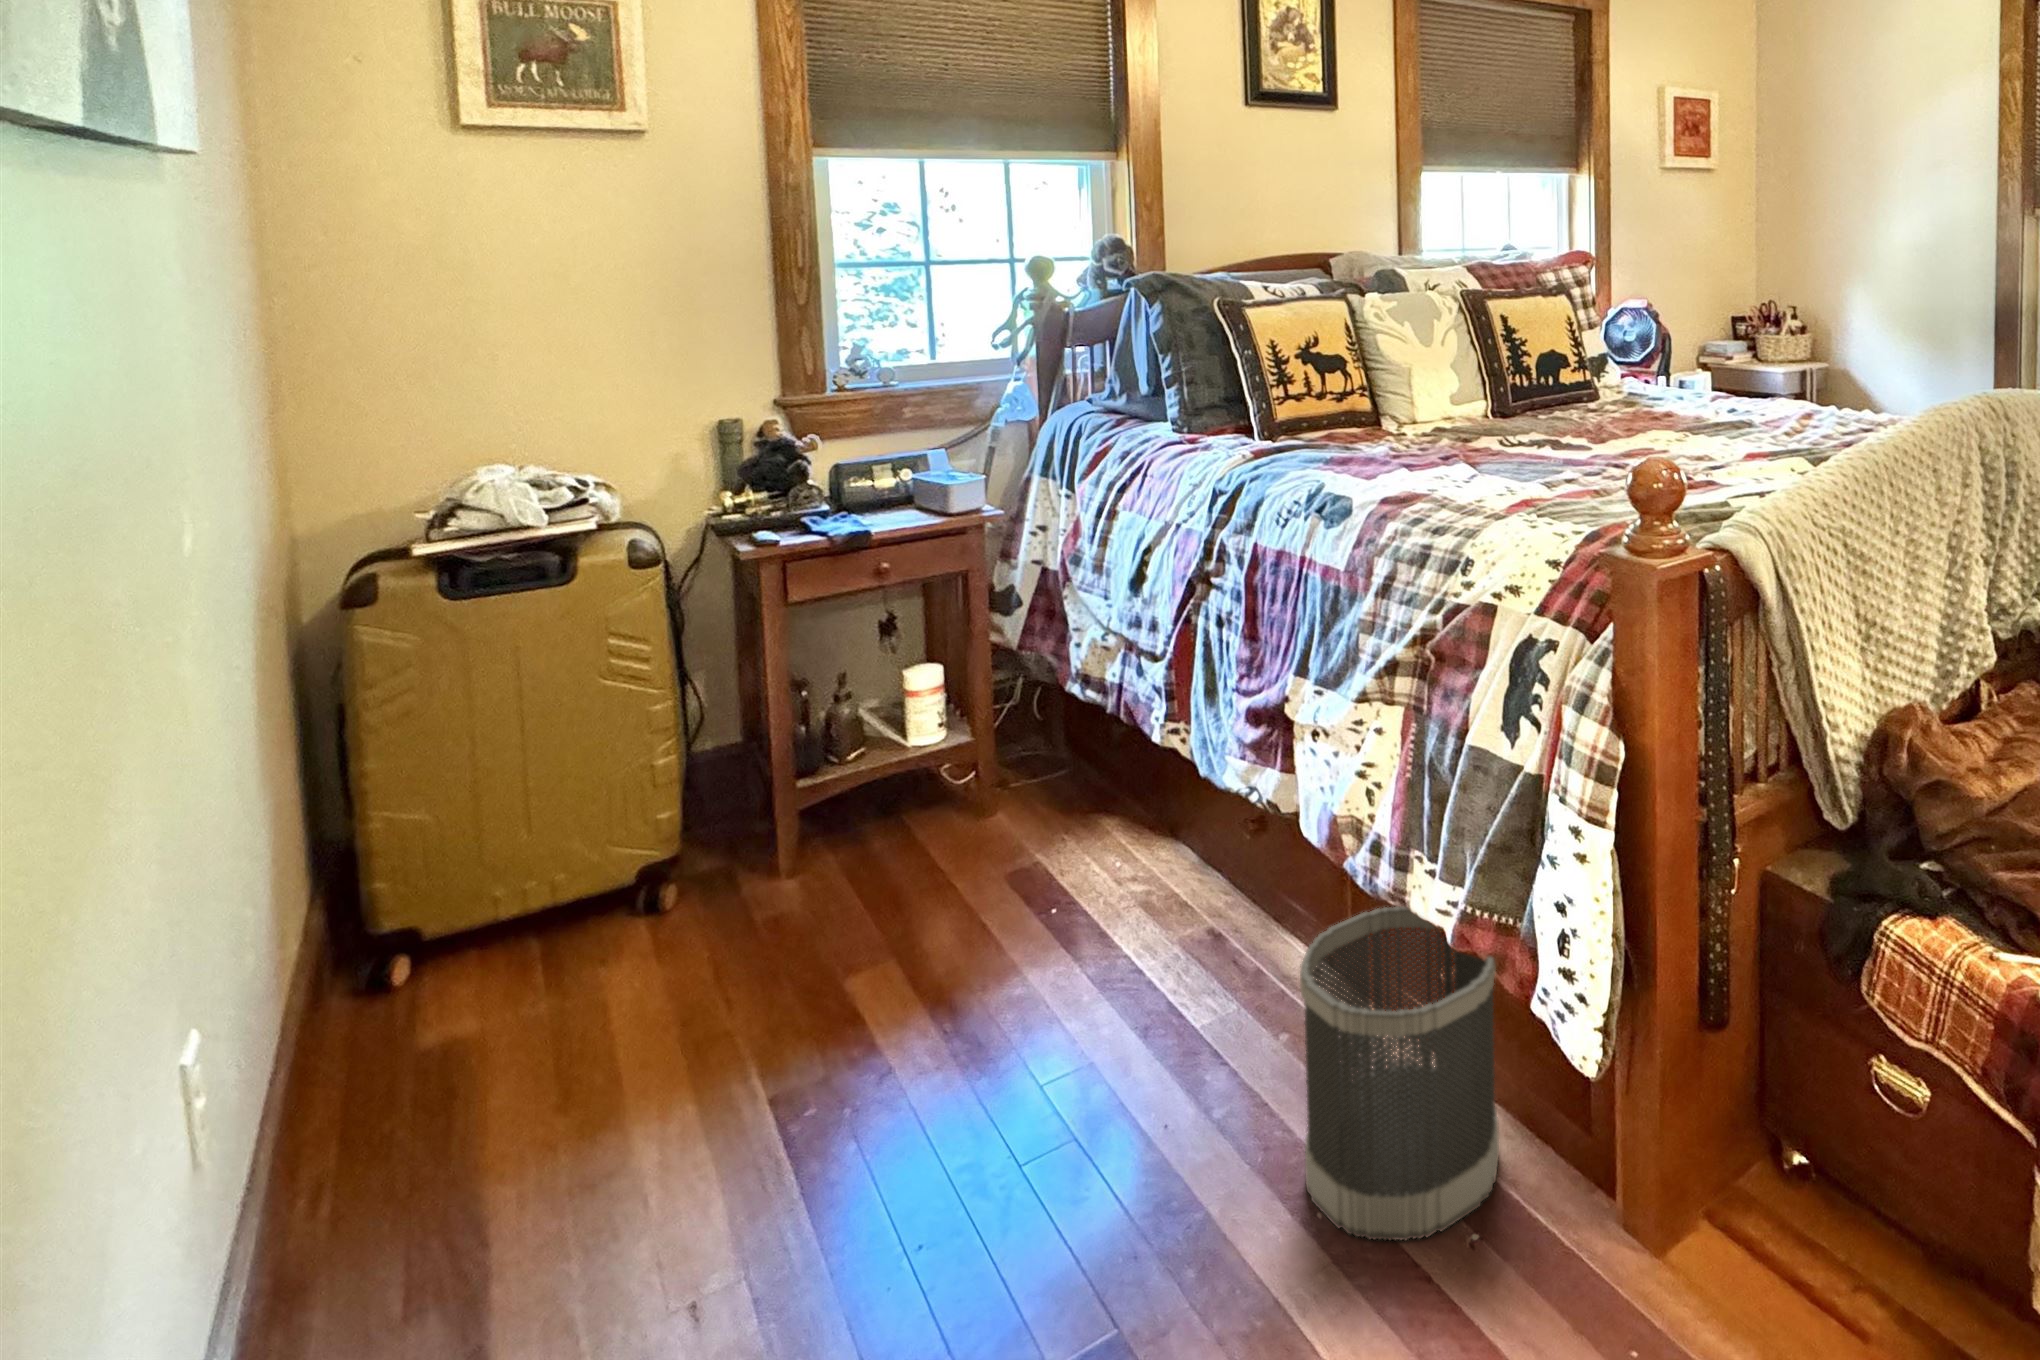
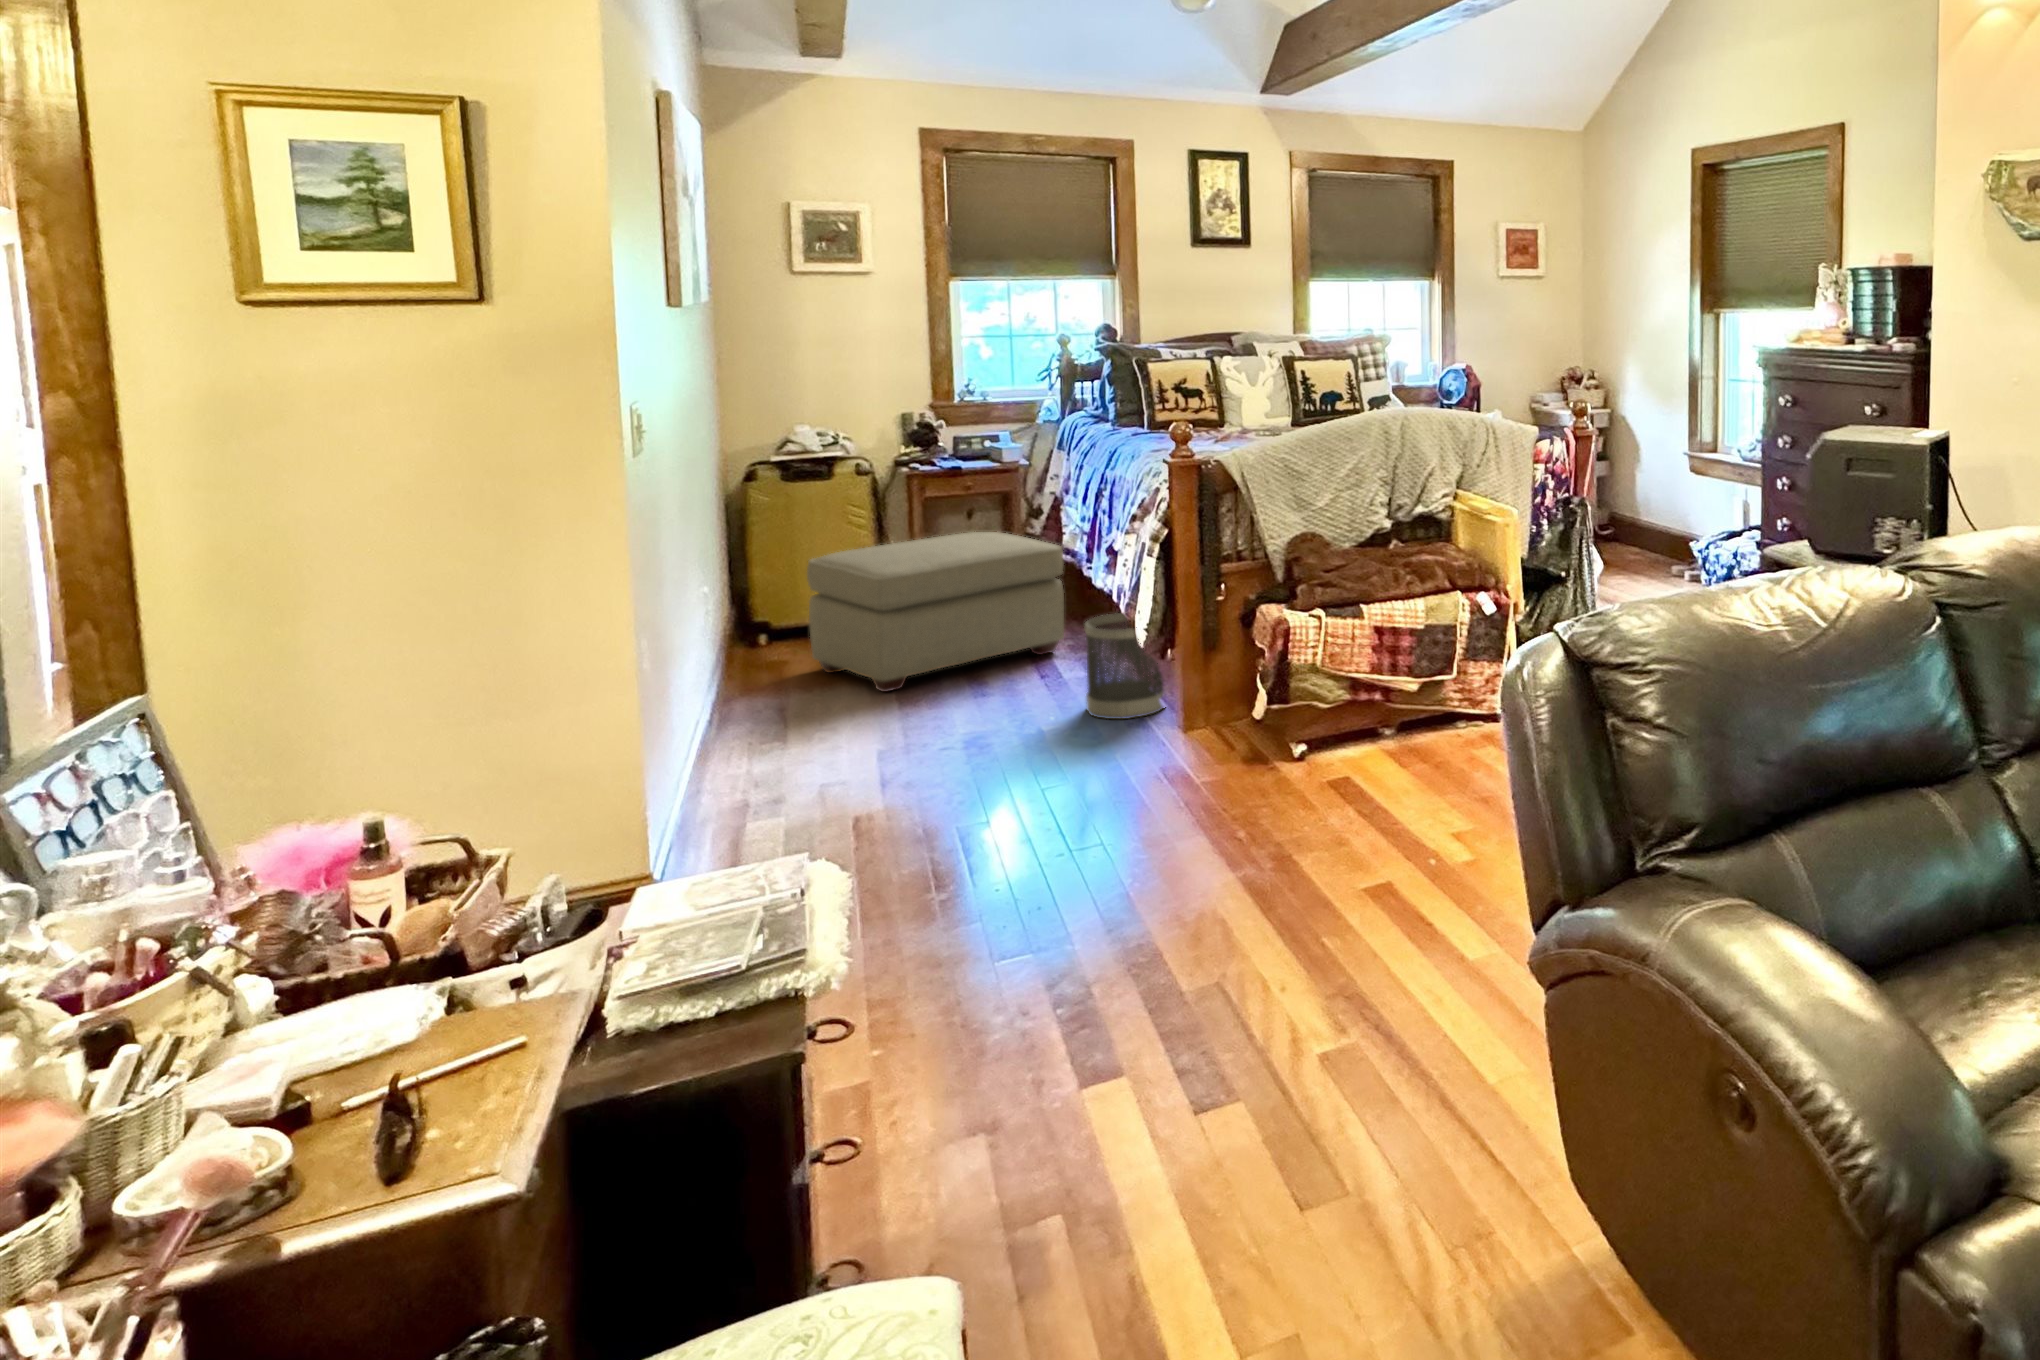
ottoman: none [504,670,1133,1183] -> present [807,532,1064,692]

